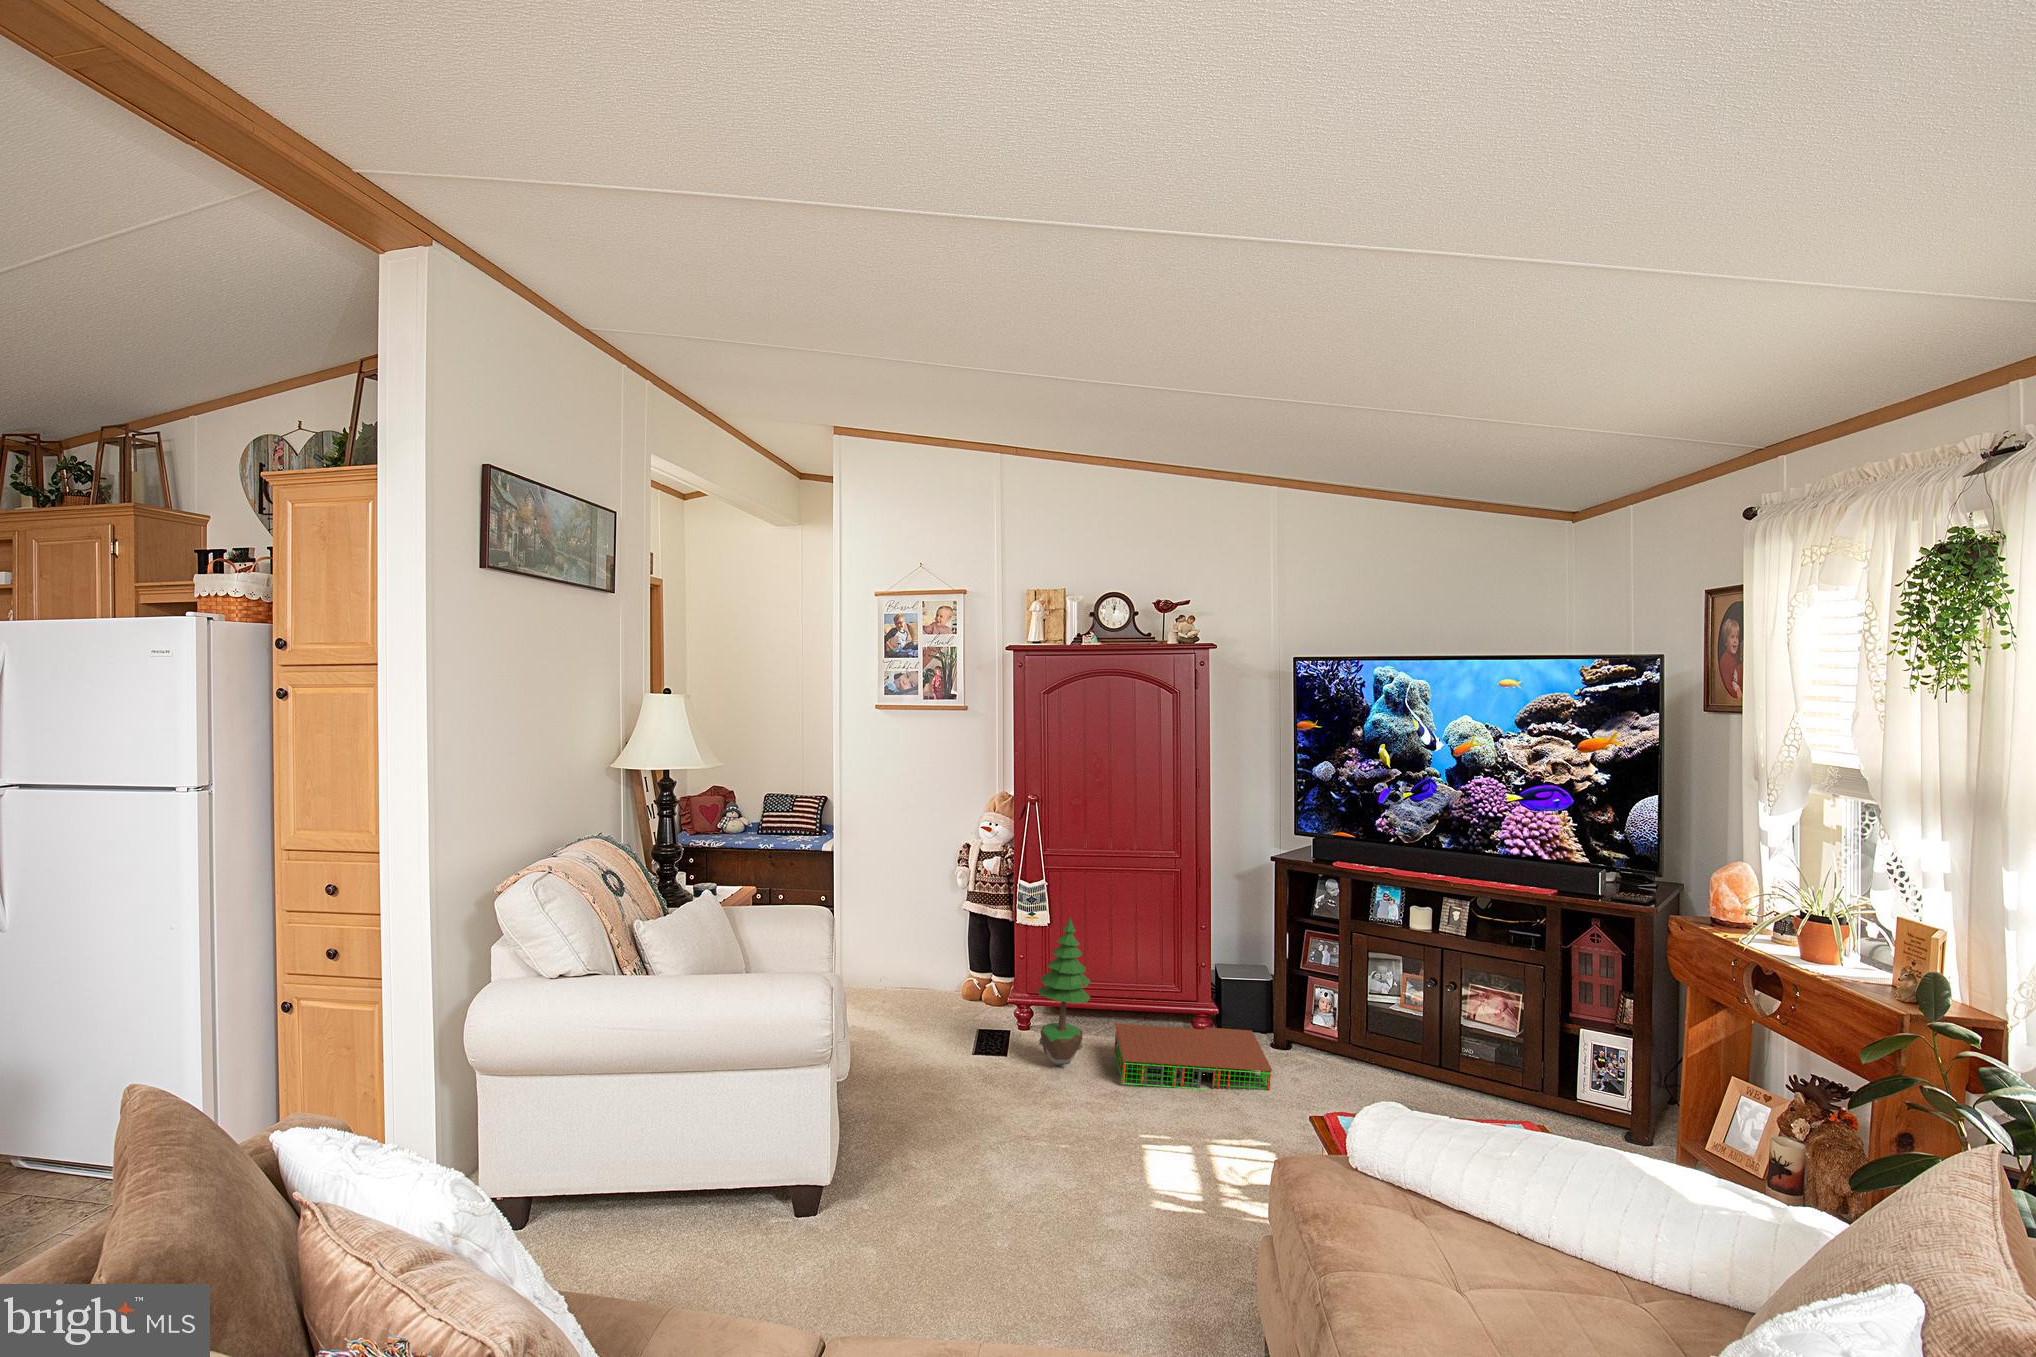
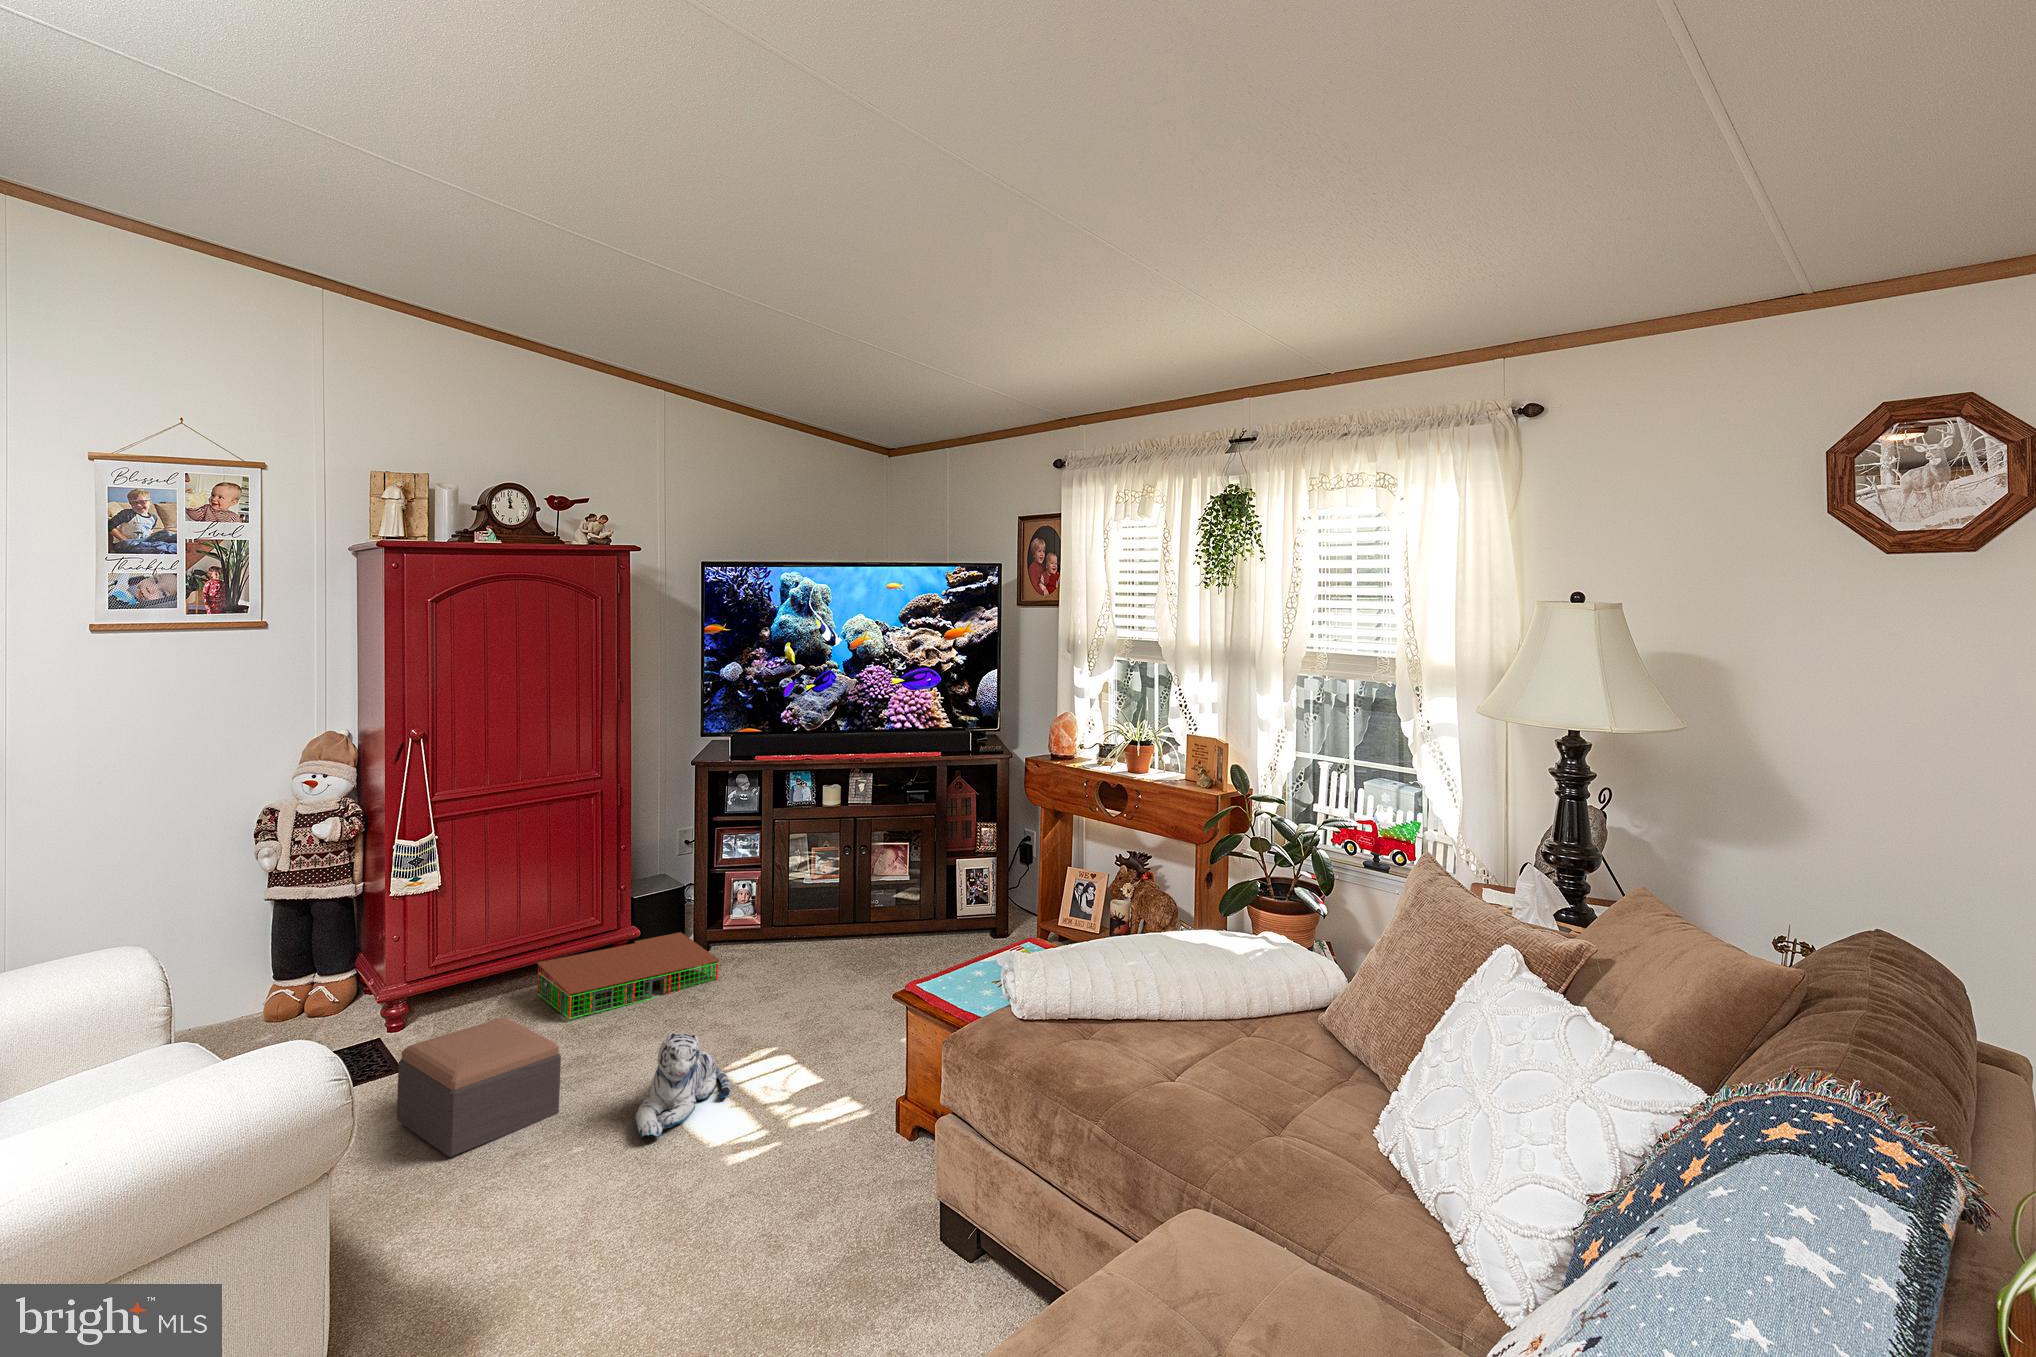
potted tree: present [1038,918,1090,1066] -> none [444,854,515,1027]
footstool: none [962,1065,1069,1169] -> present [397,1018,561,1157]
plush toy: none [1103,1128,1212,1224] -> present [636,1033,731,1137]

